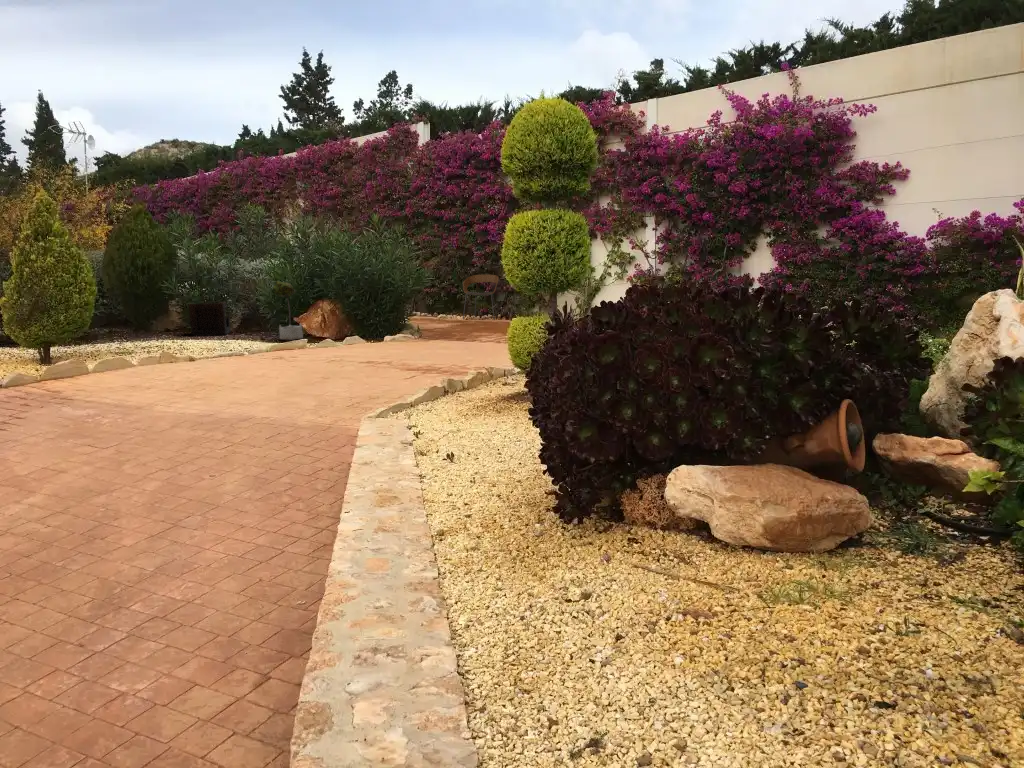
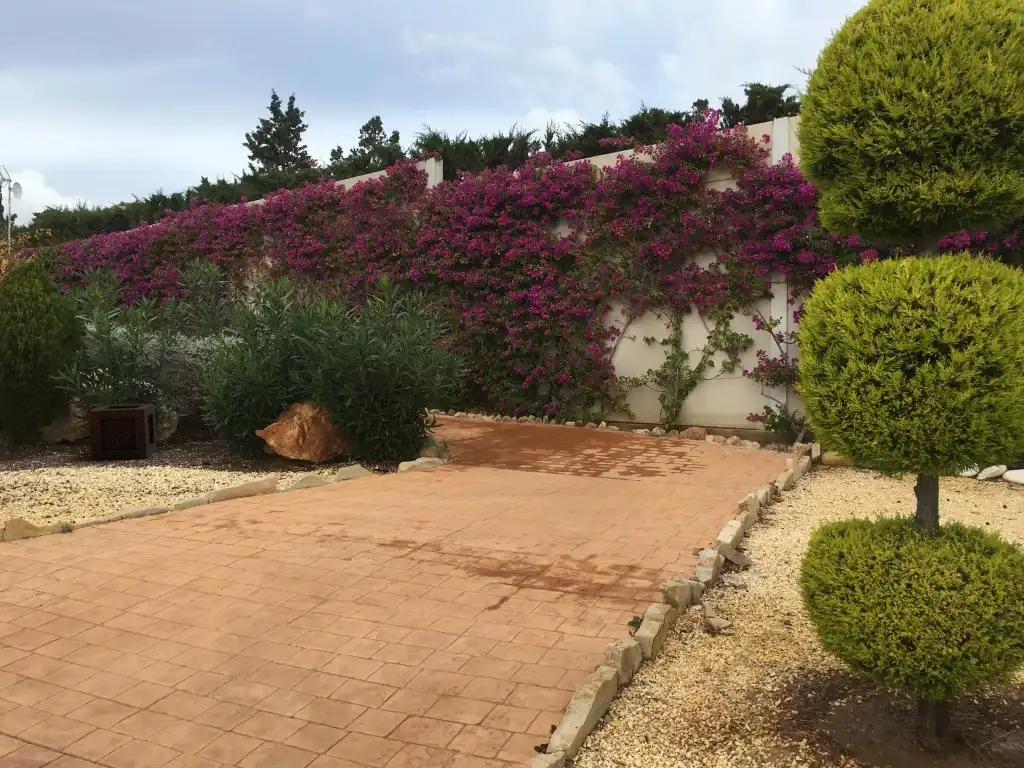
chair: present [463,274,499,320] -> none [496,360,546,425]
potted tree: present [273,281,303,340] -> none [223,377,269,472]

